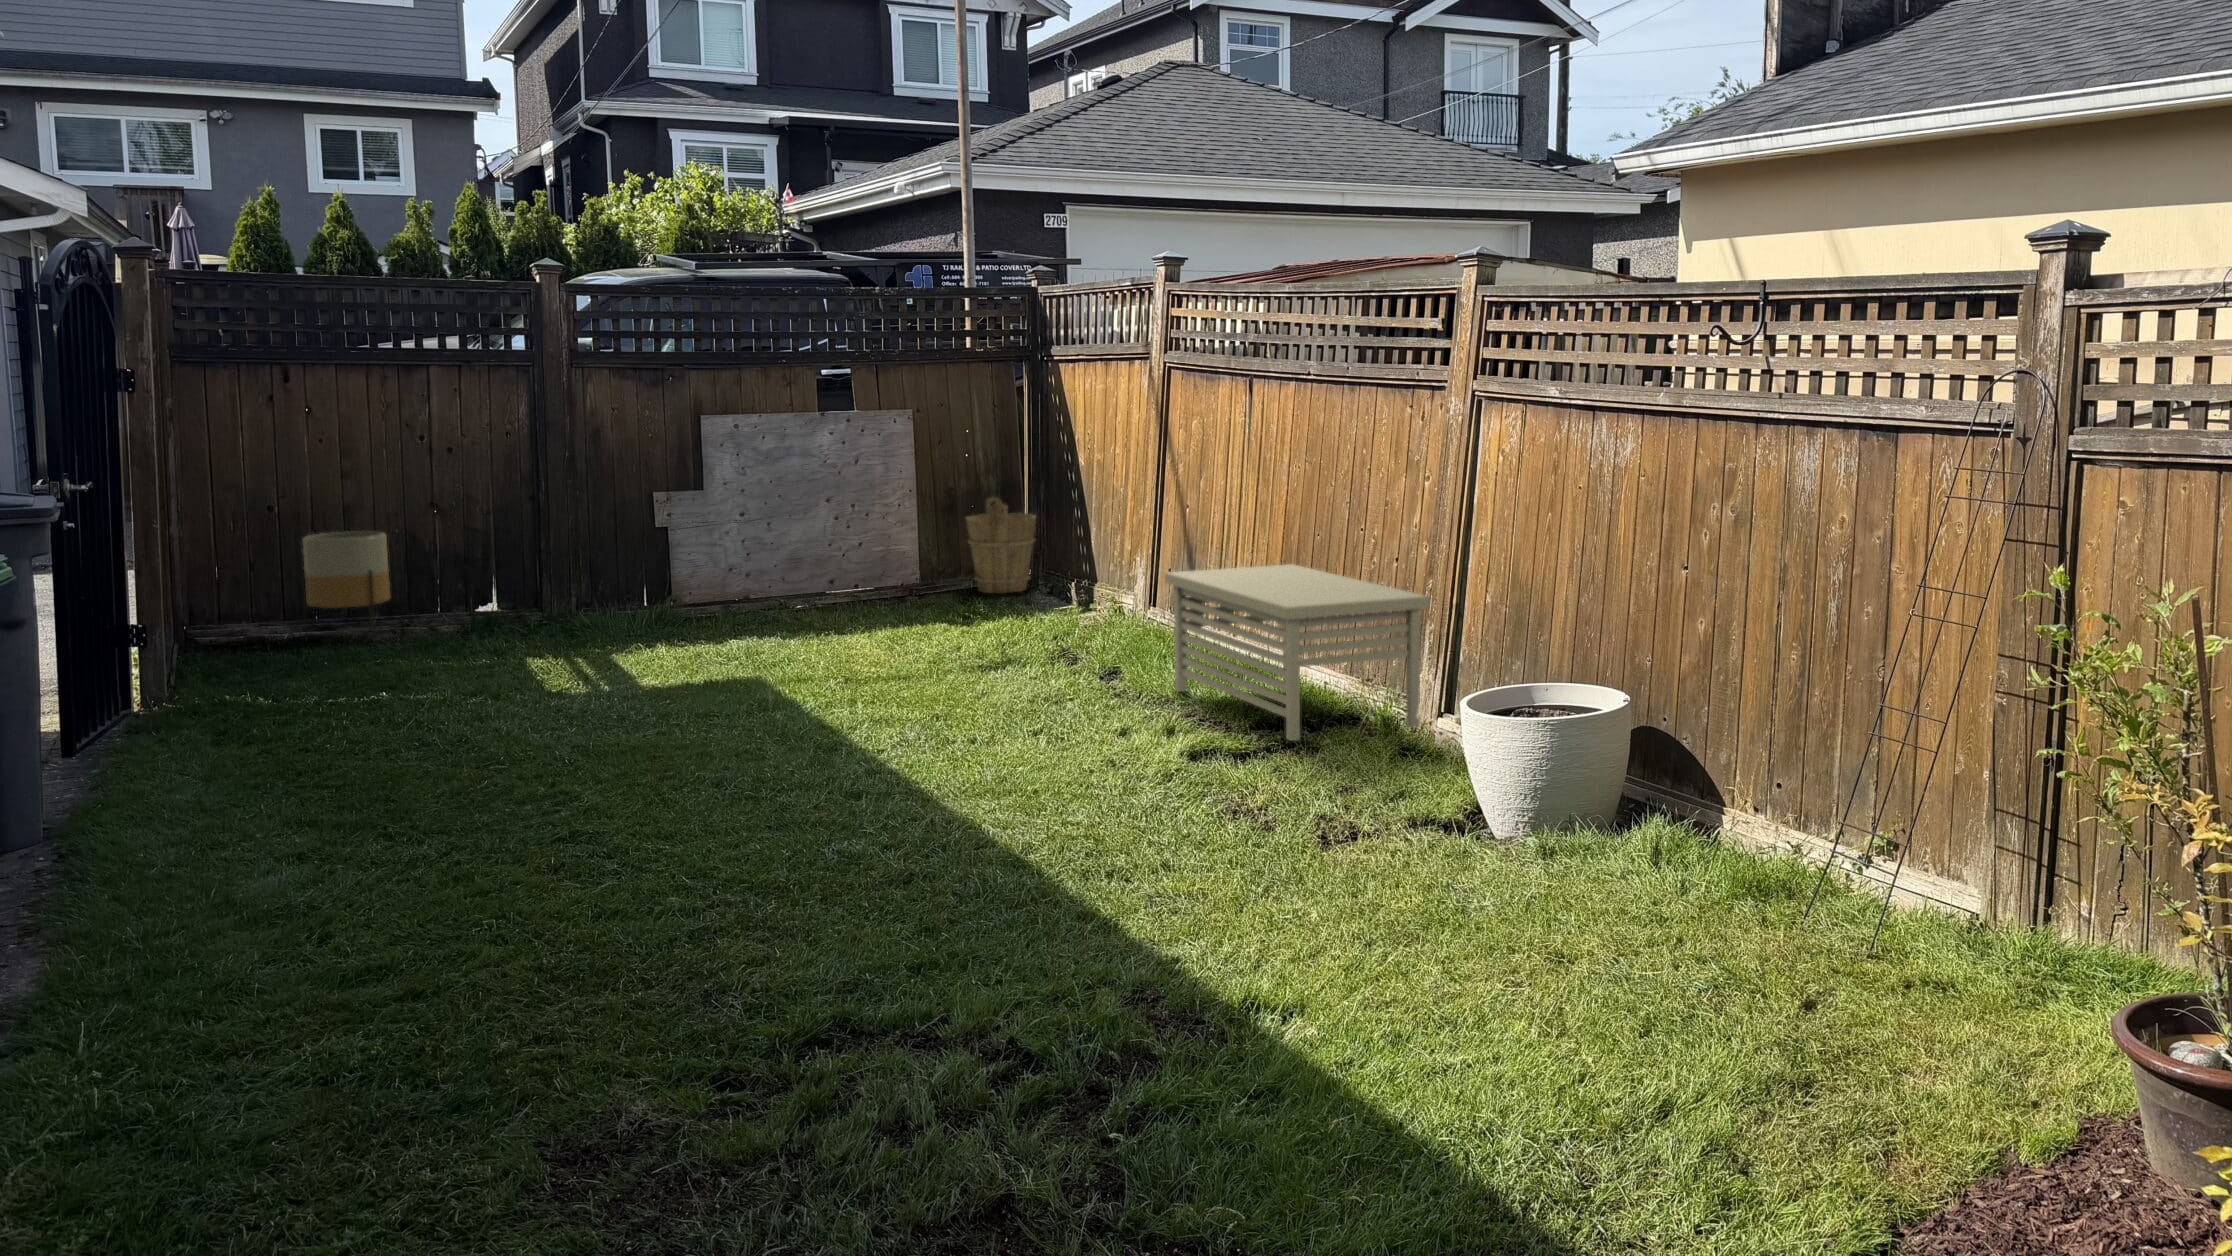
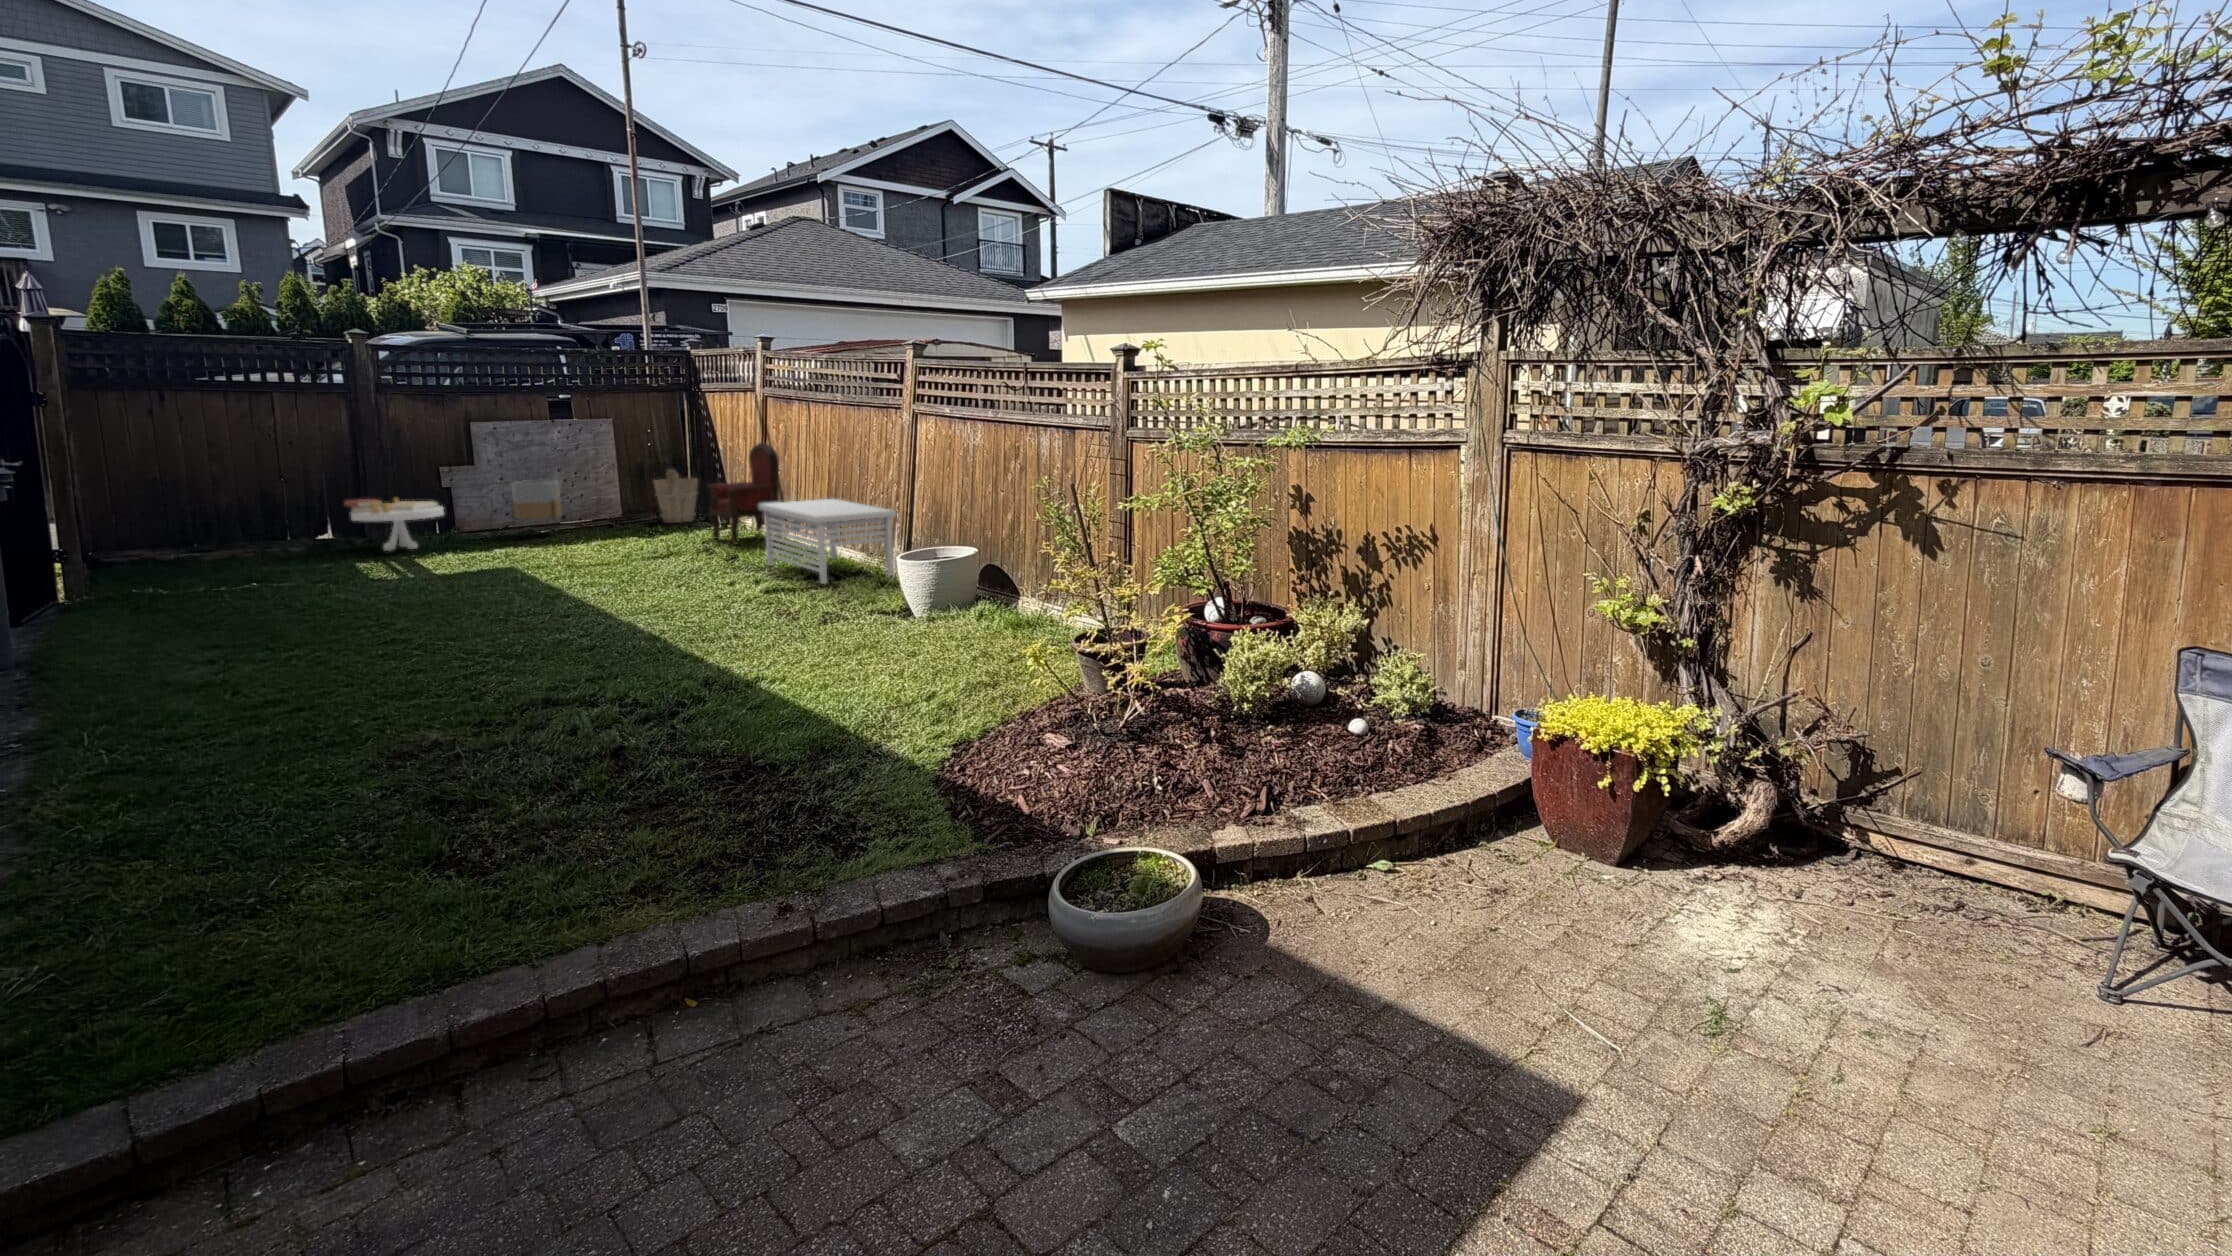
armchair: none [1061,453,1189,644] -> present [708,443,783,545]
planter: present [302,531,390,640] -> present [511,480,562,529]
side table: none [524,543,661,633] -> present [345,498,444,551]

